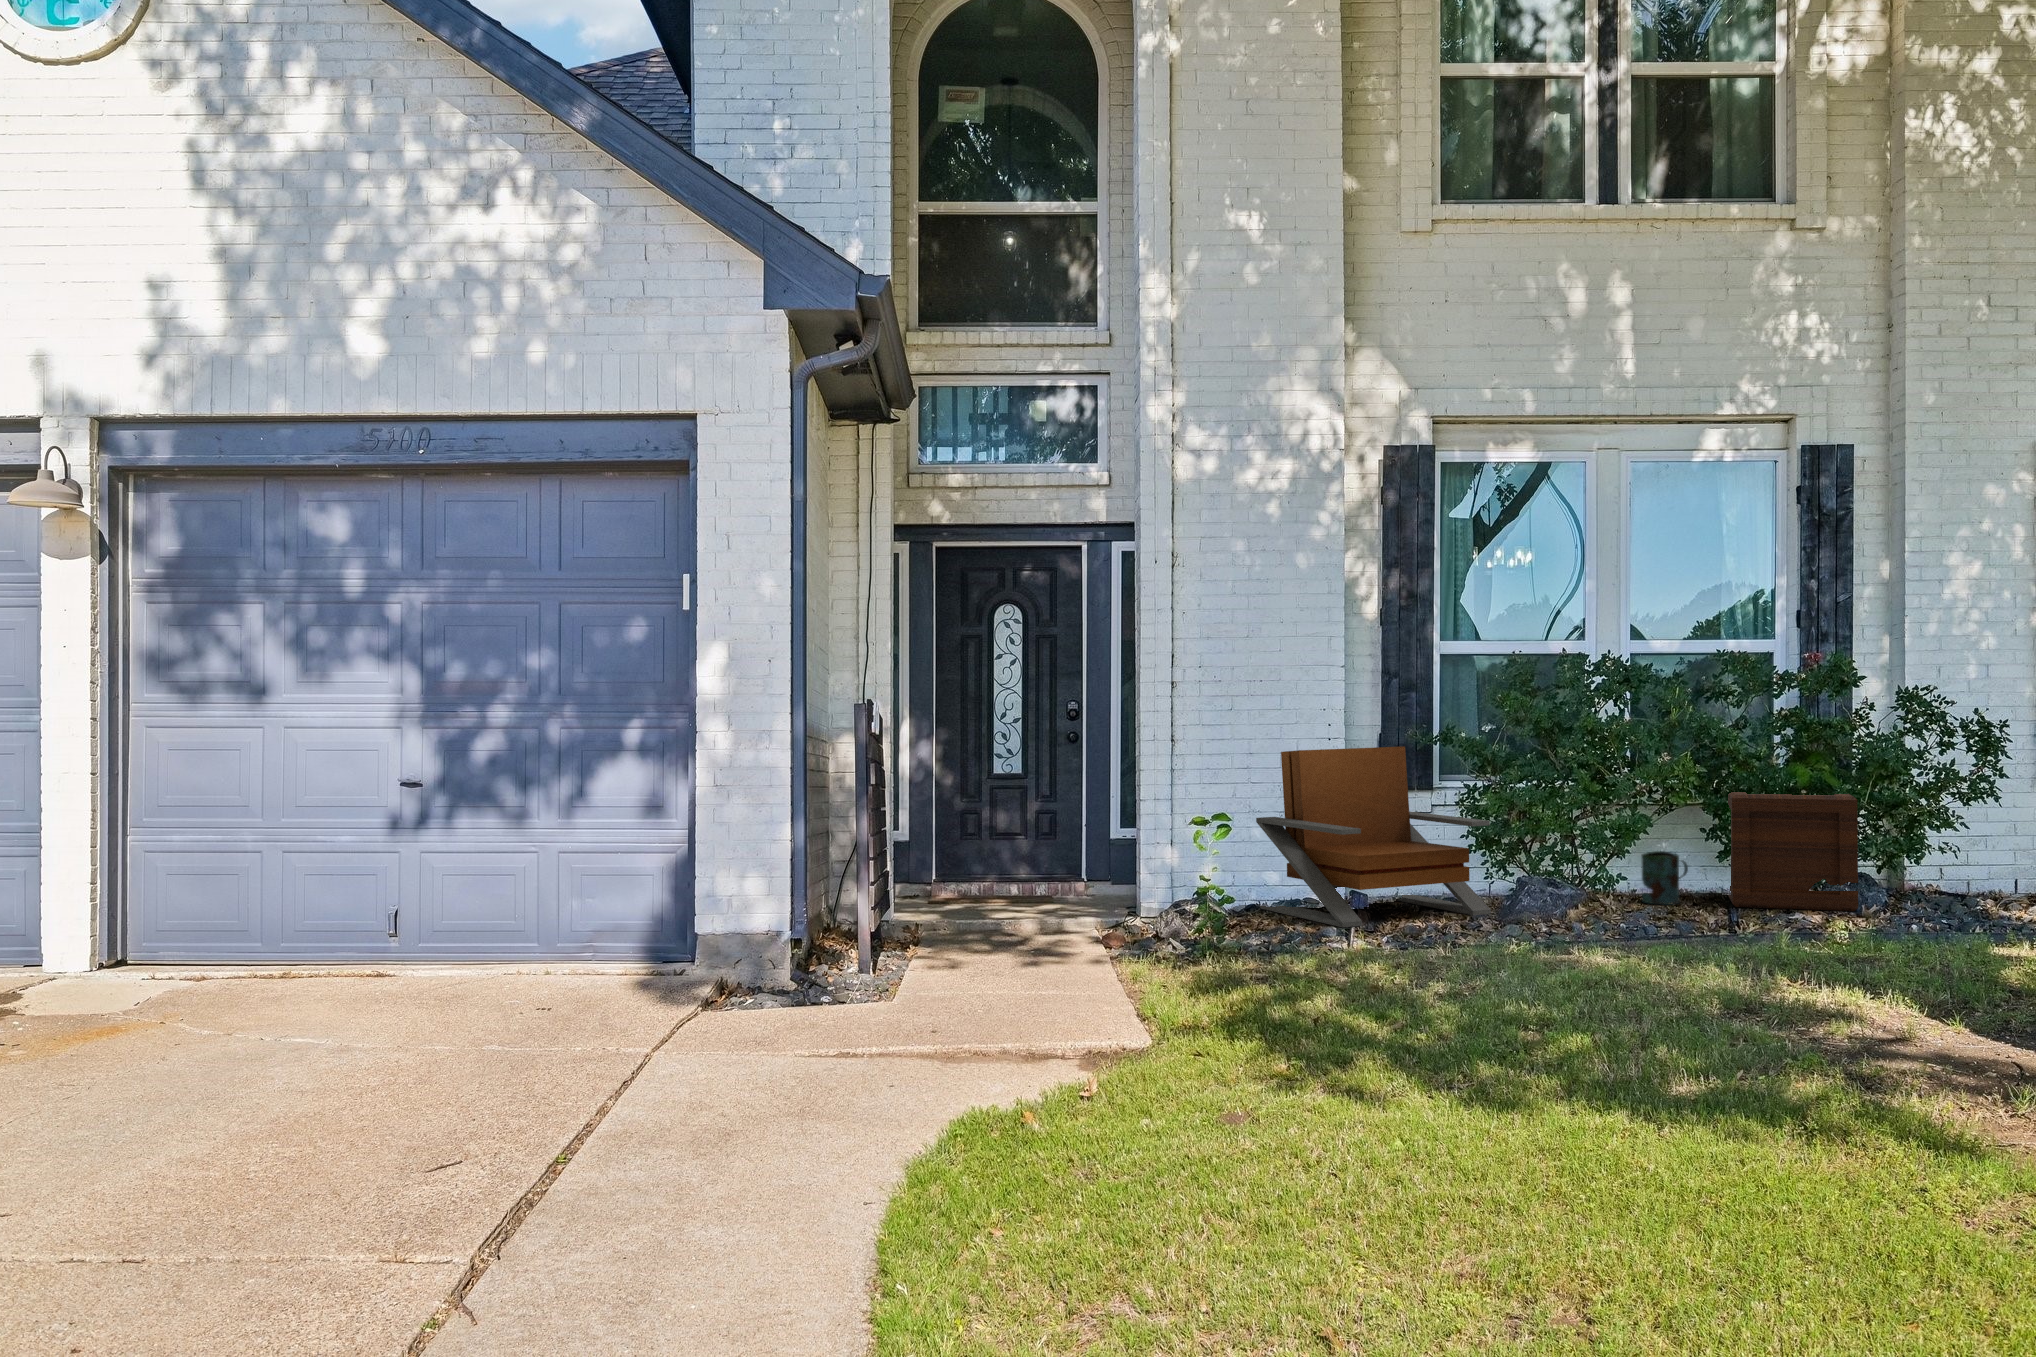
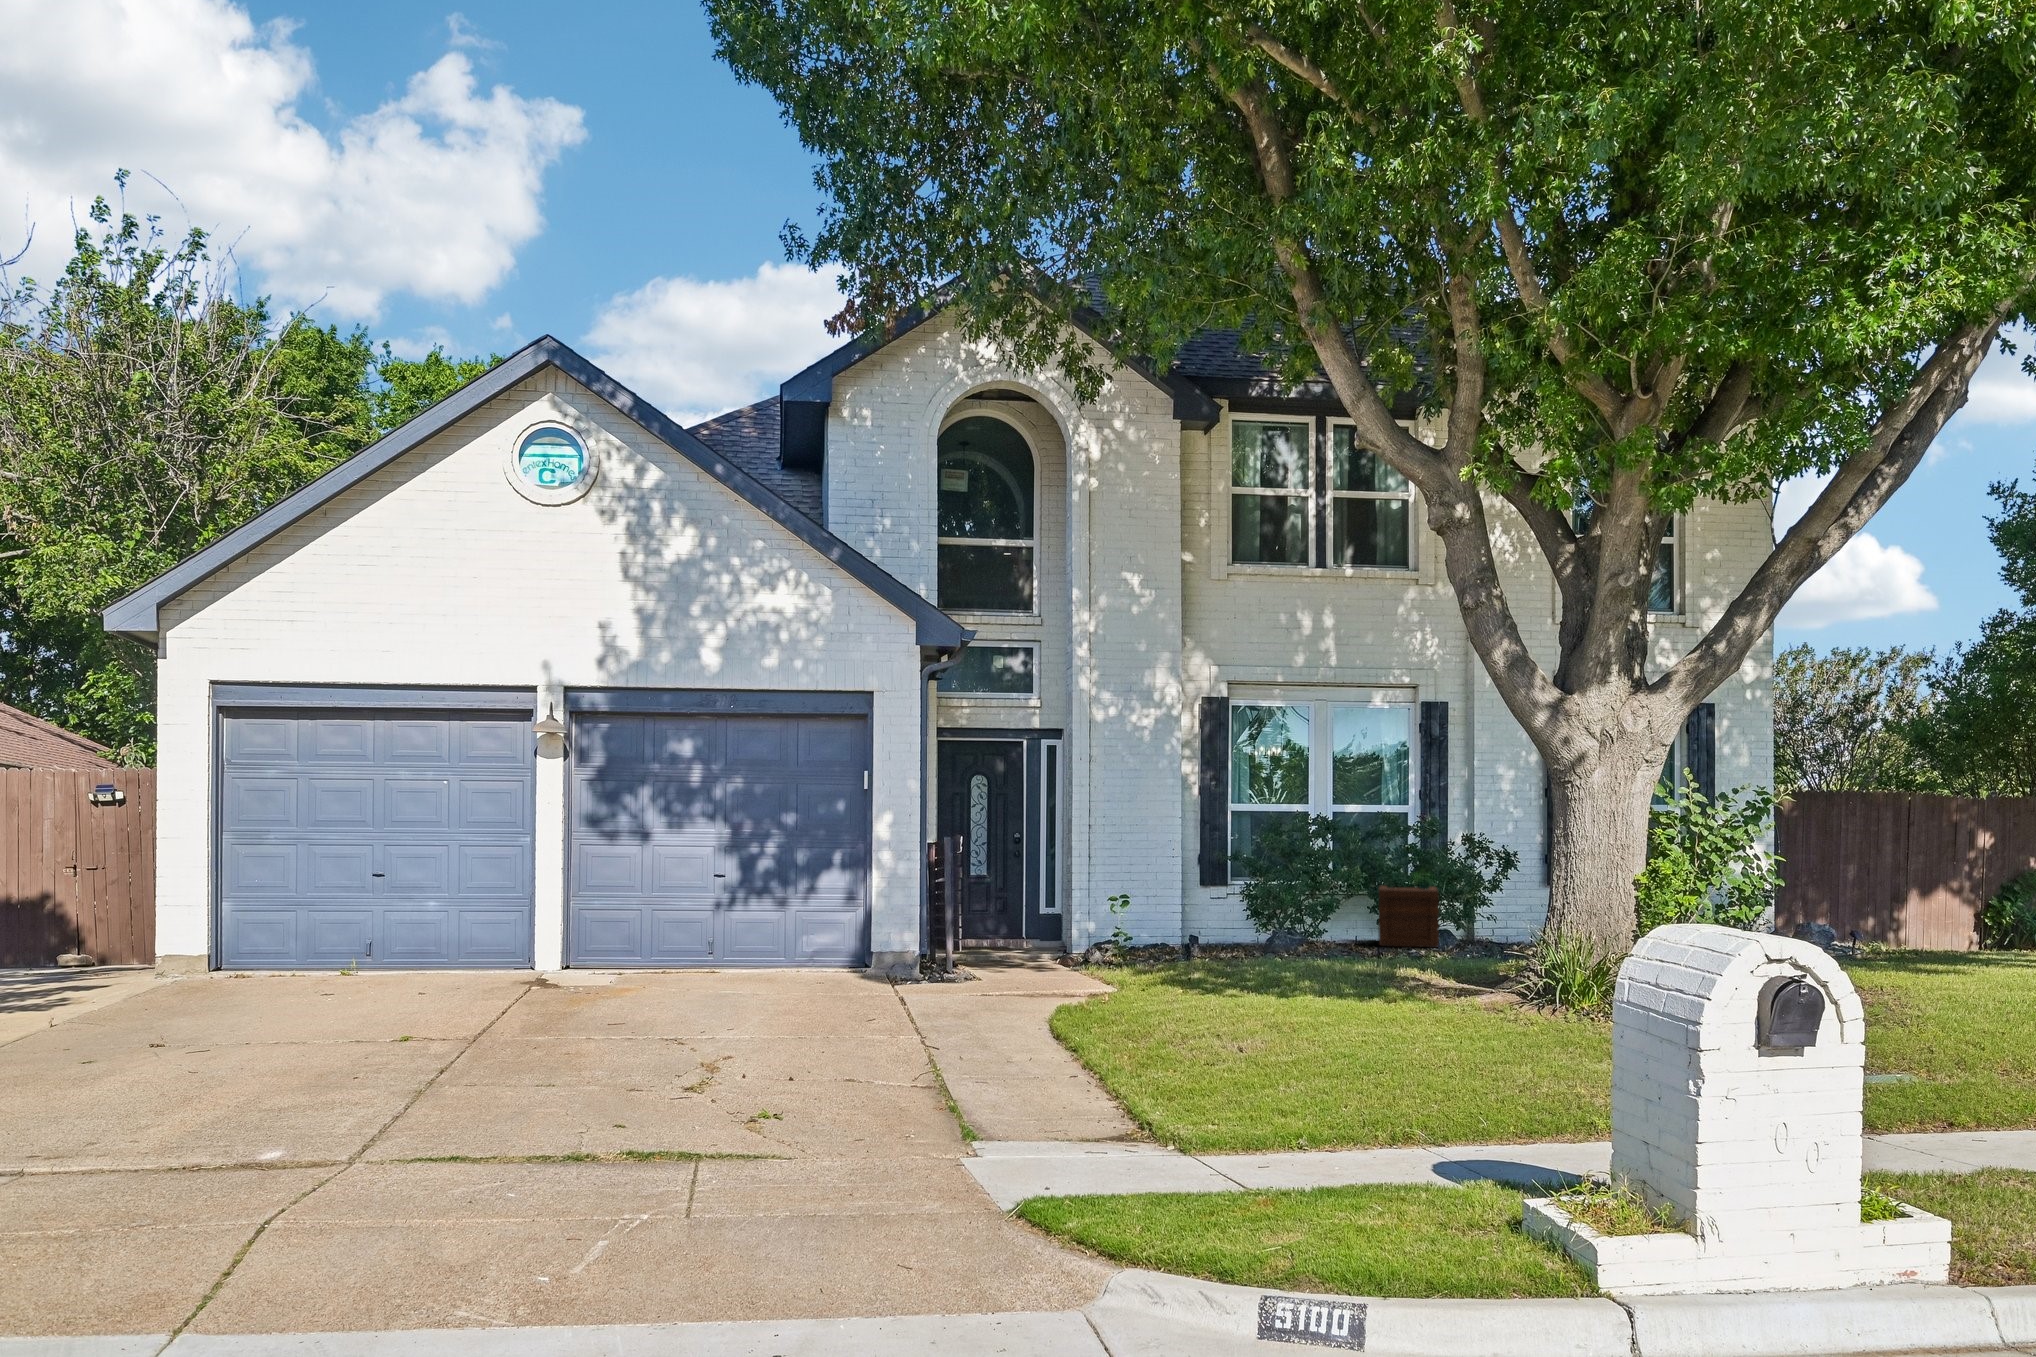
lounge chair: present [1256,747,1491,927] -> none [1139,862,1259,956]
watering can: present [1641,851,1688,905] -> none [1324,913,1358,946]

